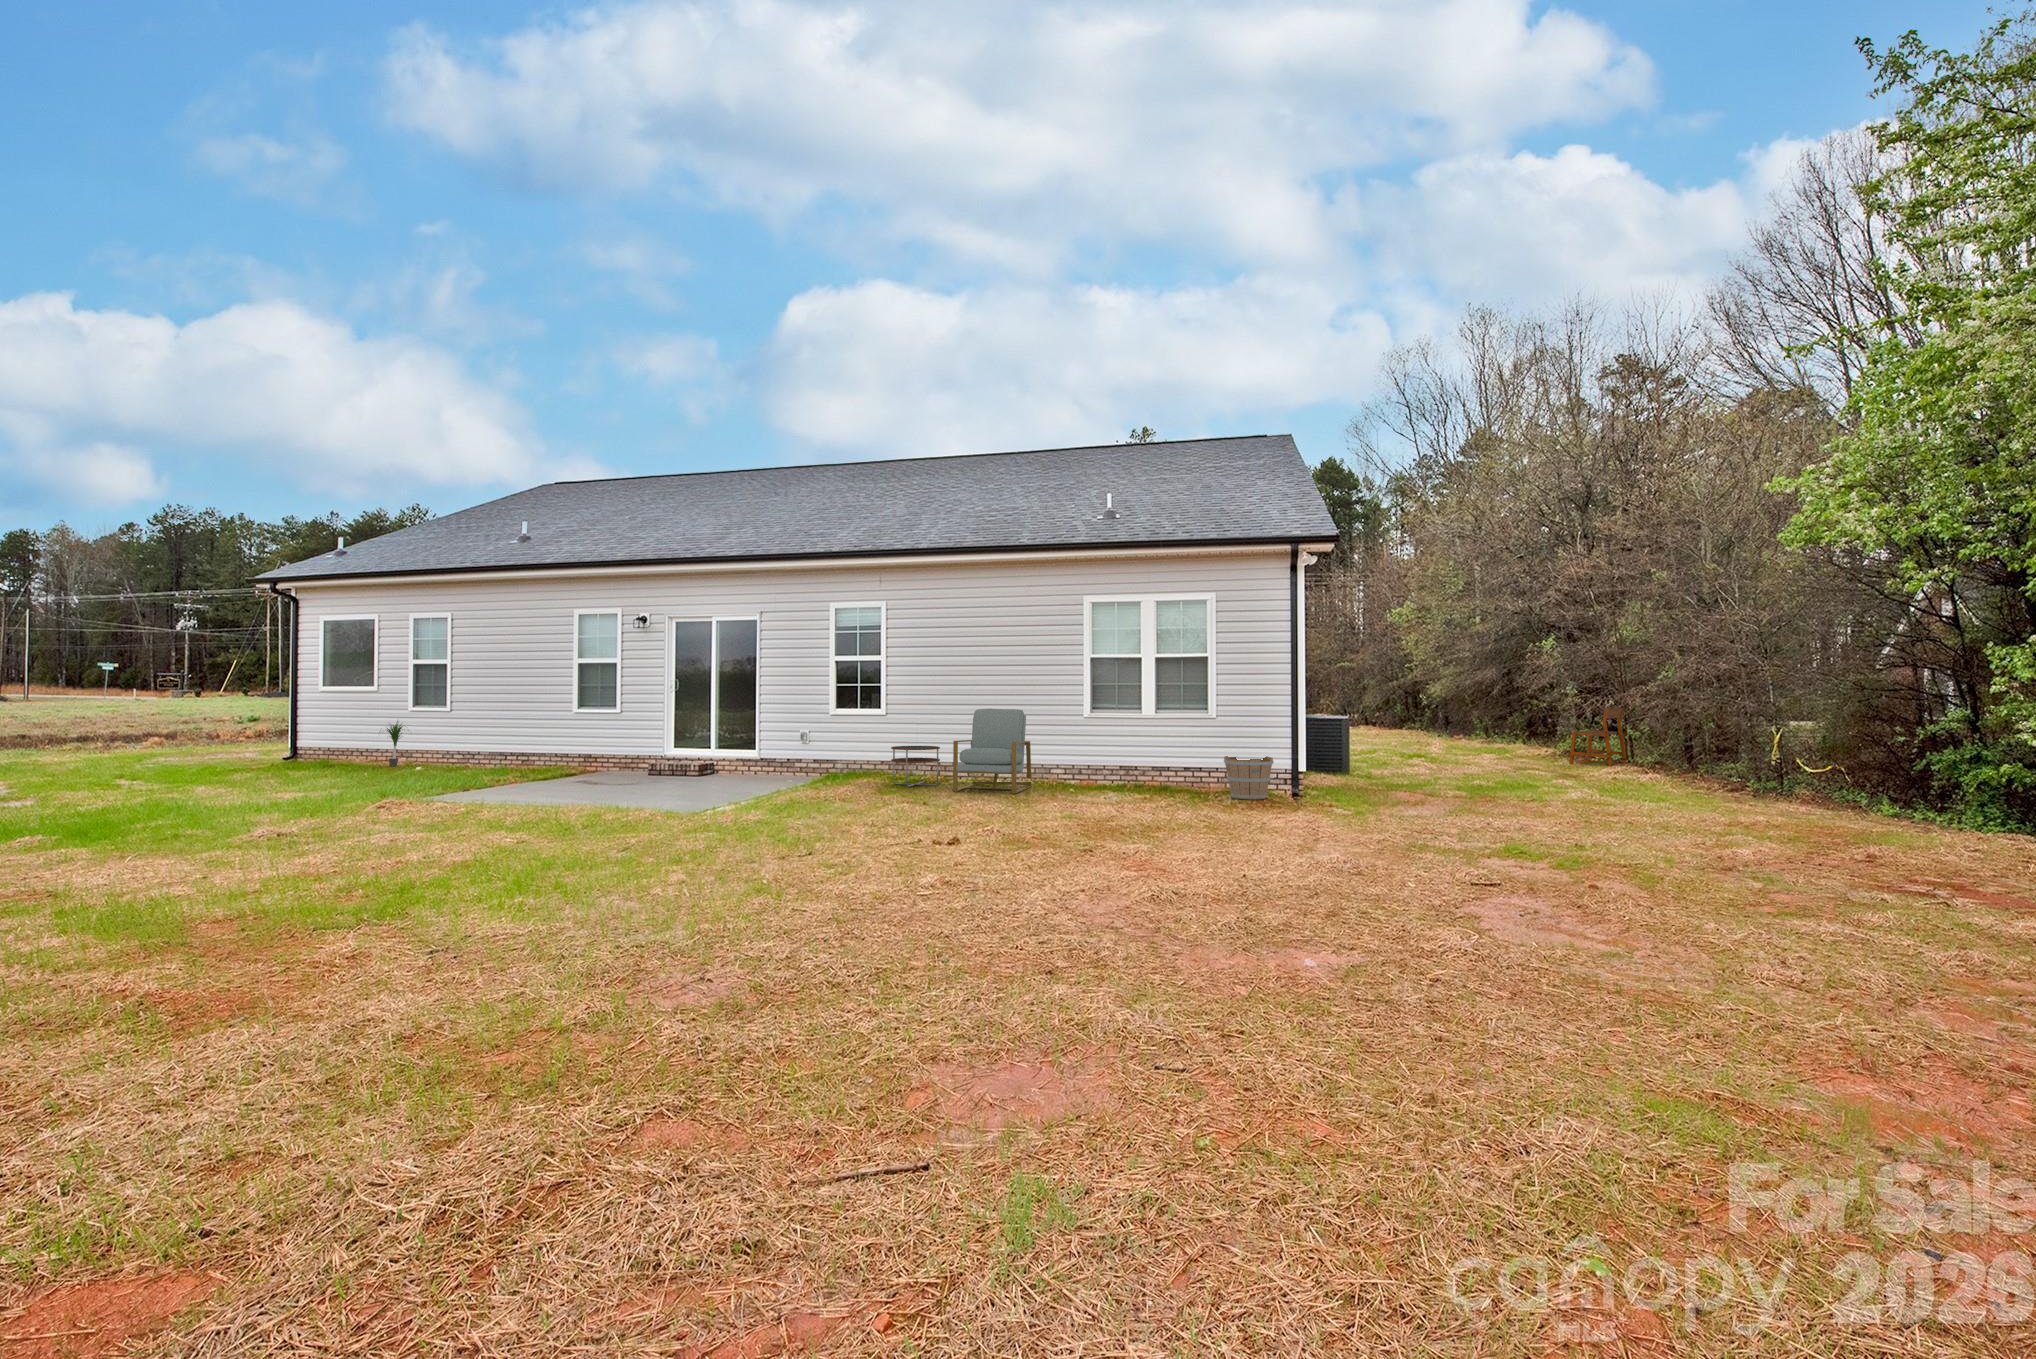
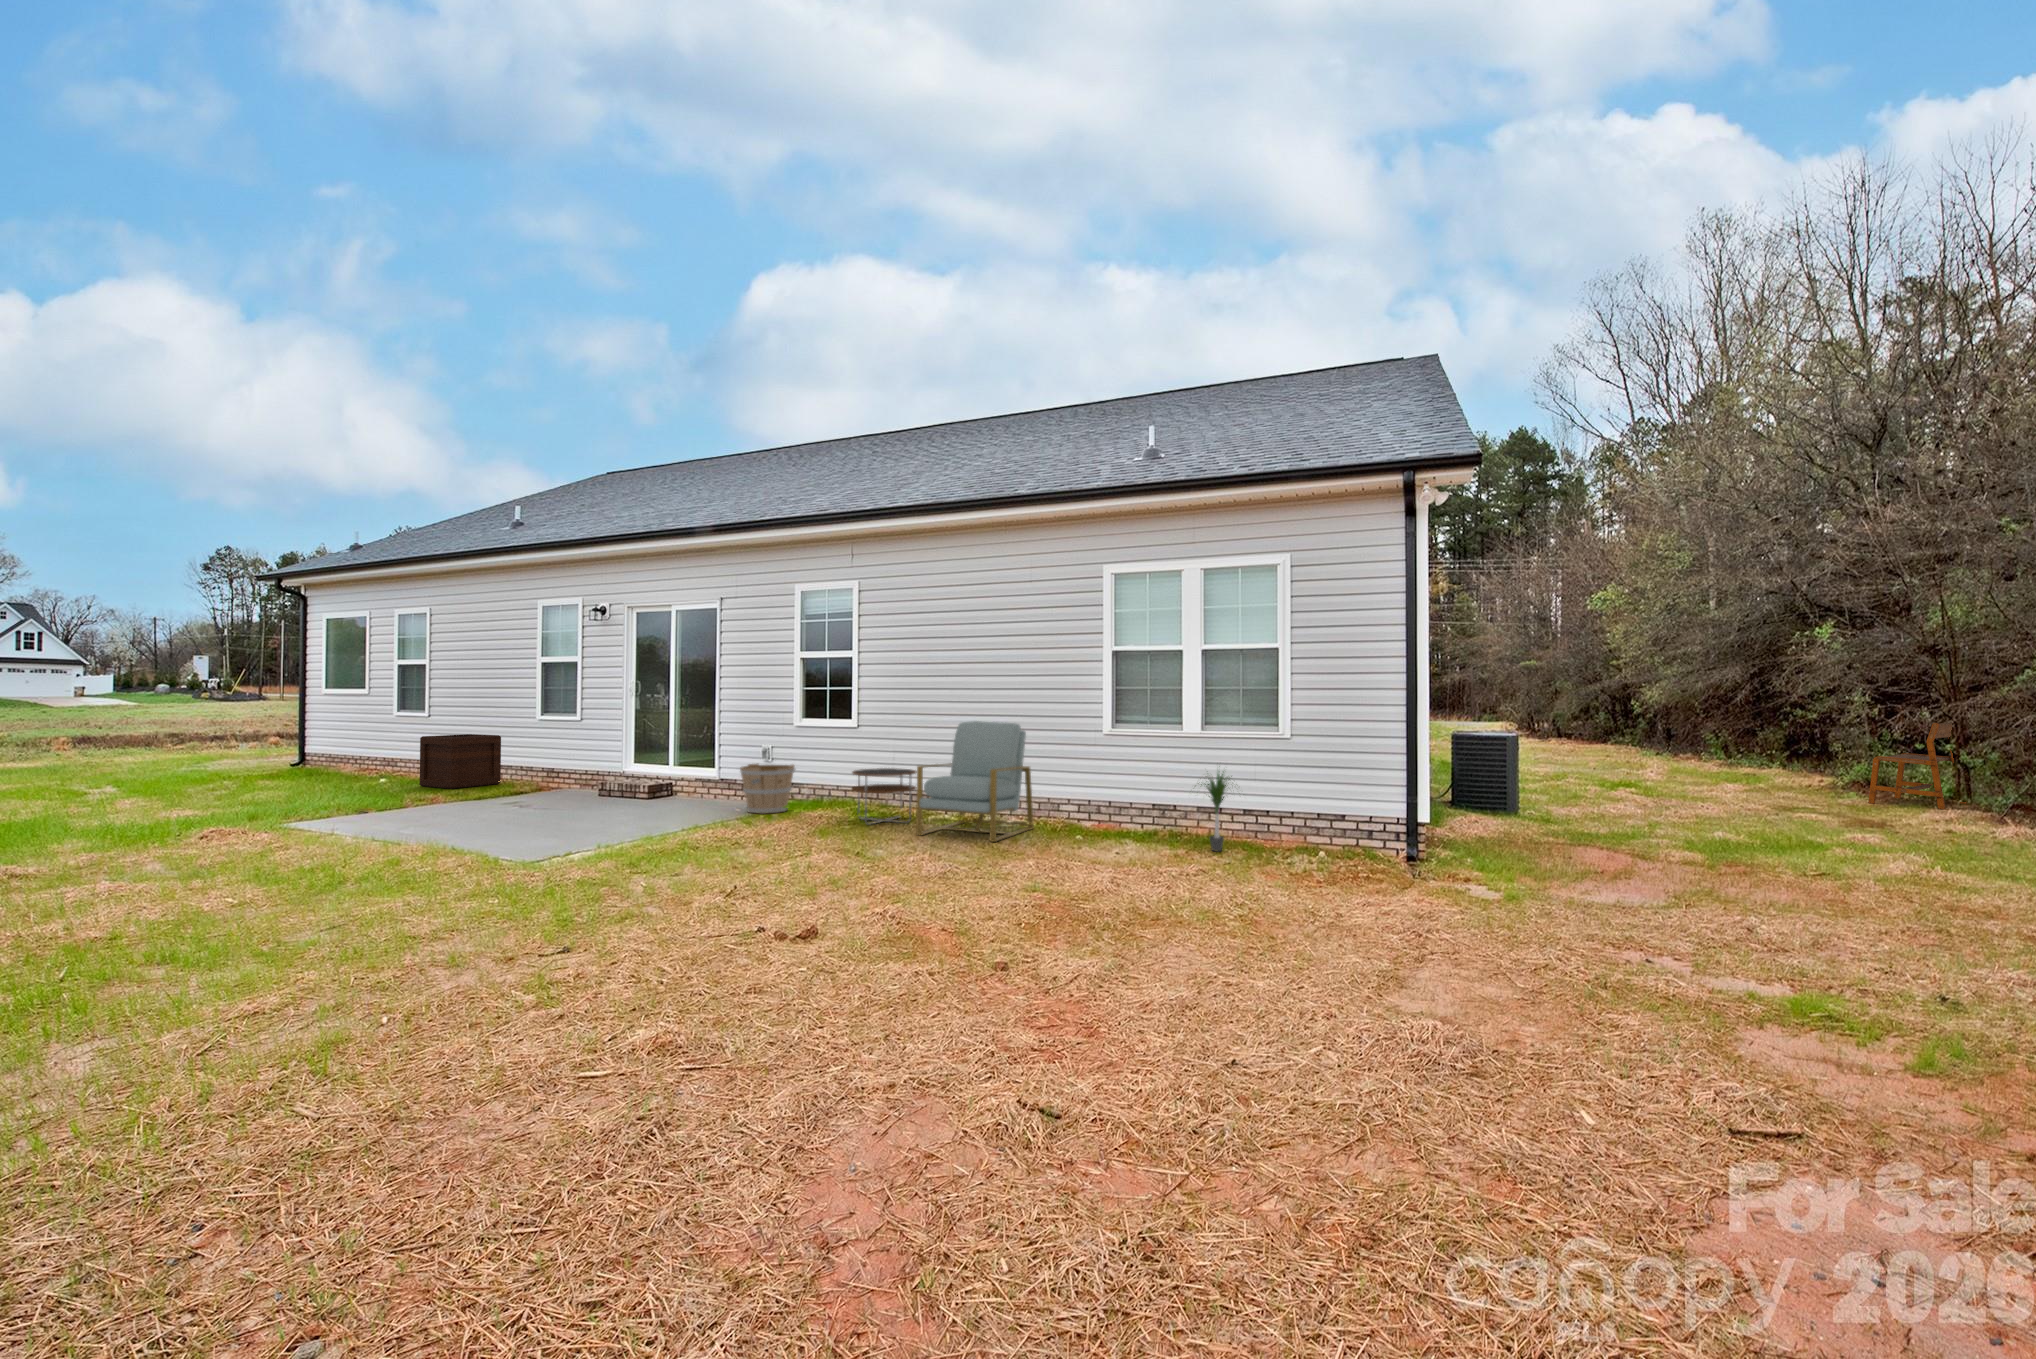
potted plant: present [387,721,403,766] -> present [1198,772,1232,851]
wooden crate: none [464,726,536,773] -> present [420,734,501,789]
wooden bucket: present [1224,756,1274,800] -> present [740,764,795,814]

